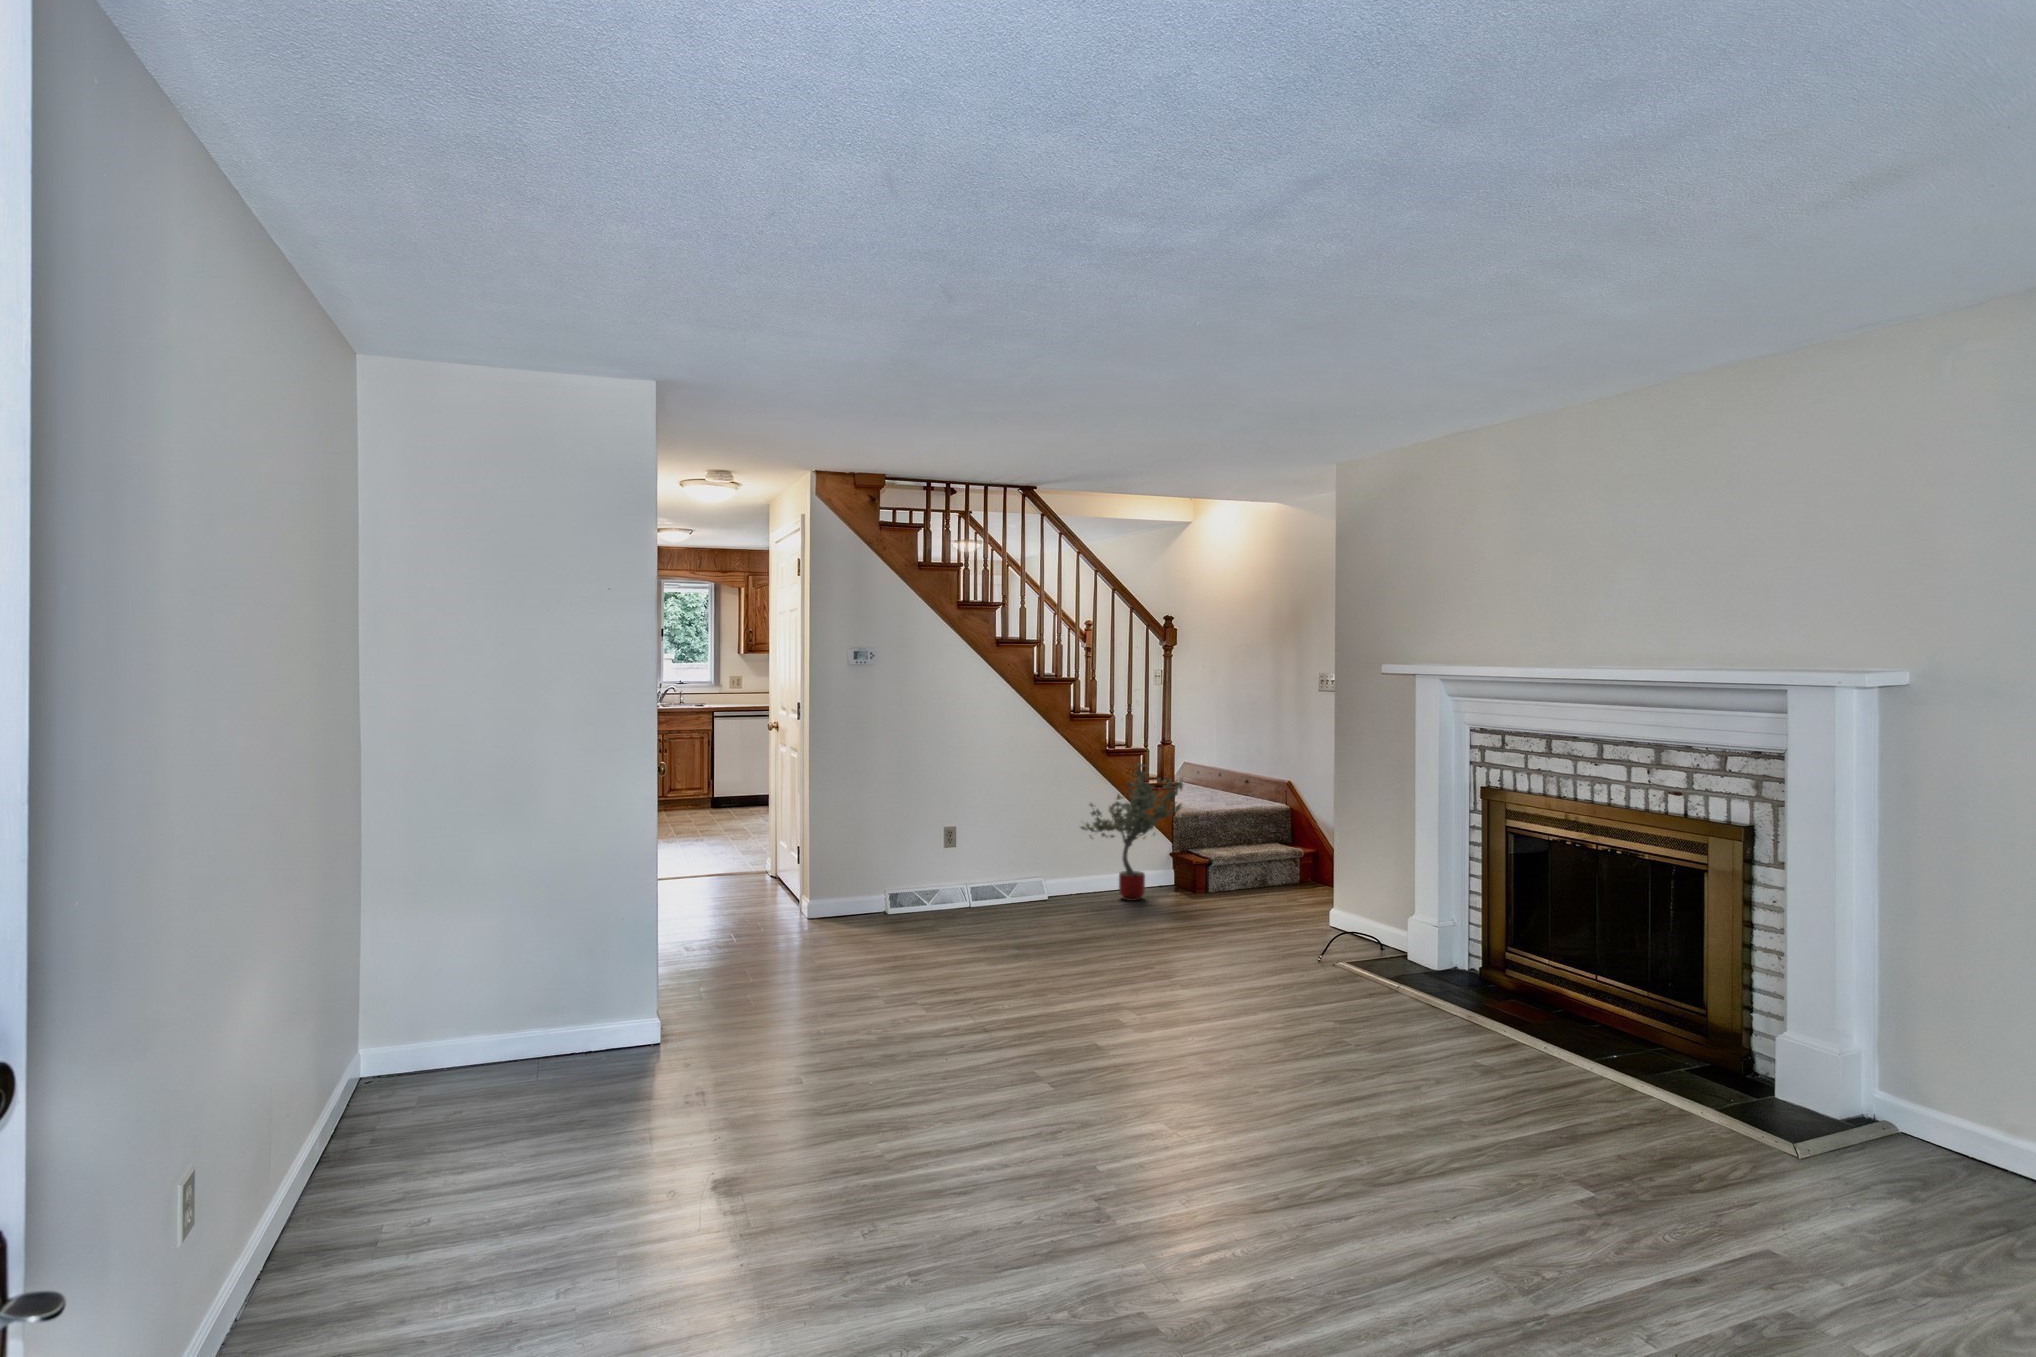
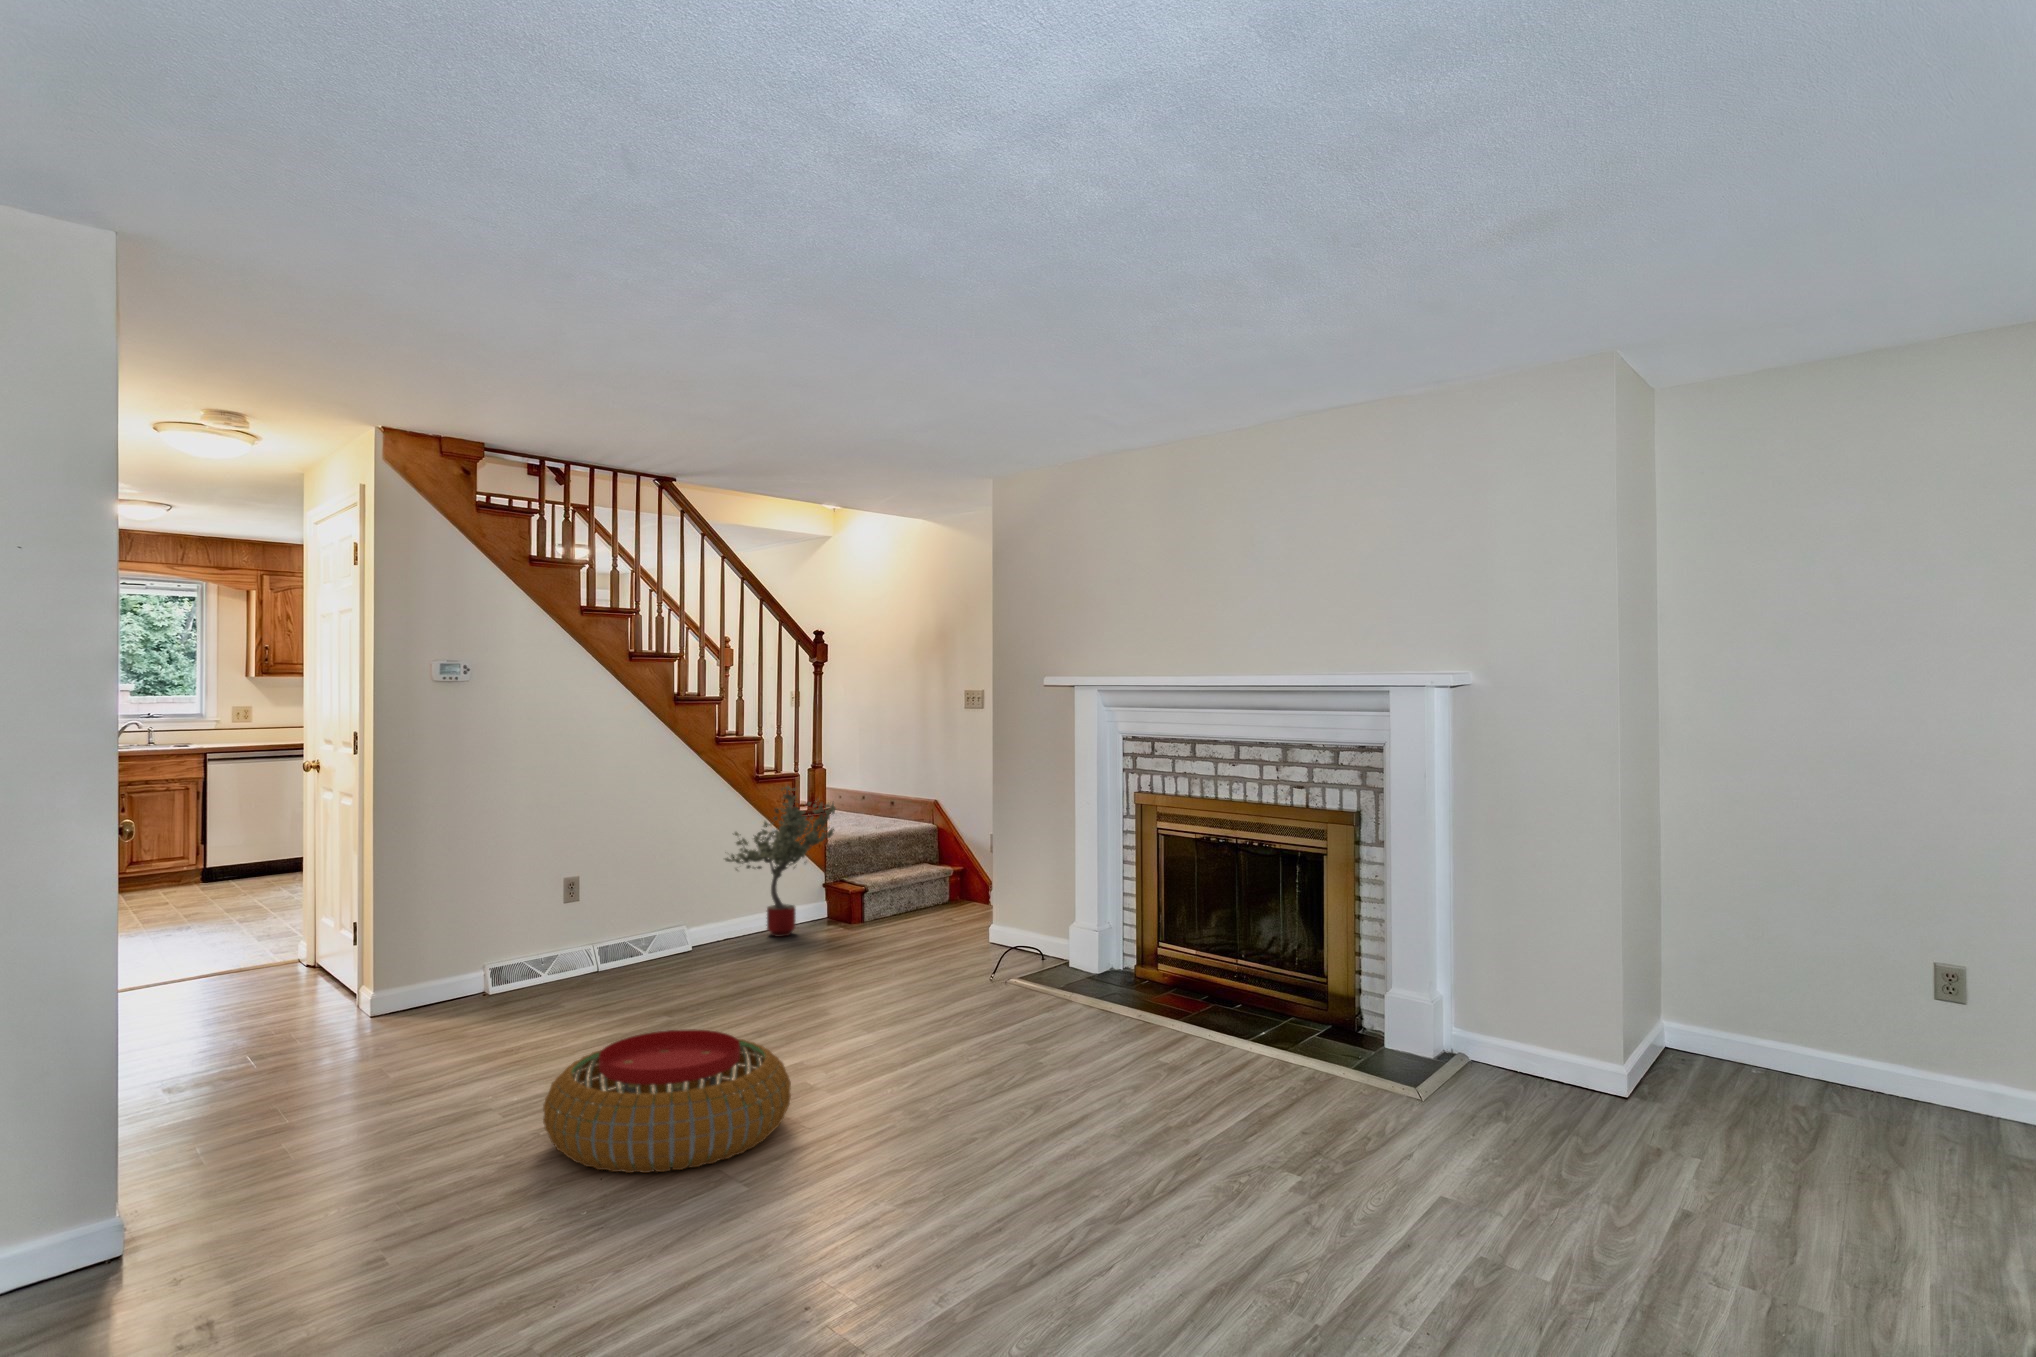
pouf: none [875,998,1094,1136] -> present [543,1029,791,1173]

